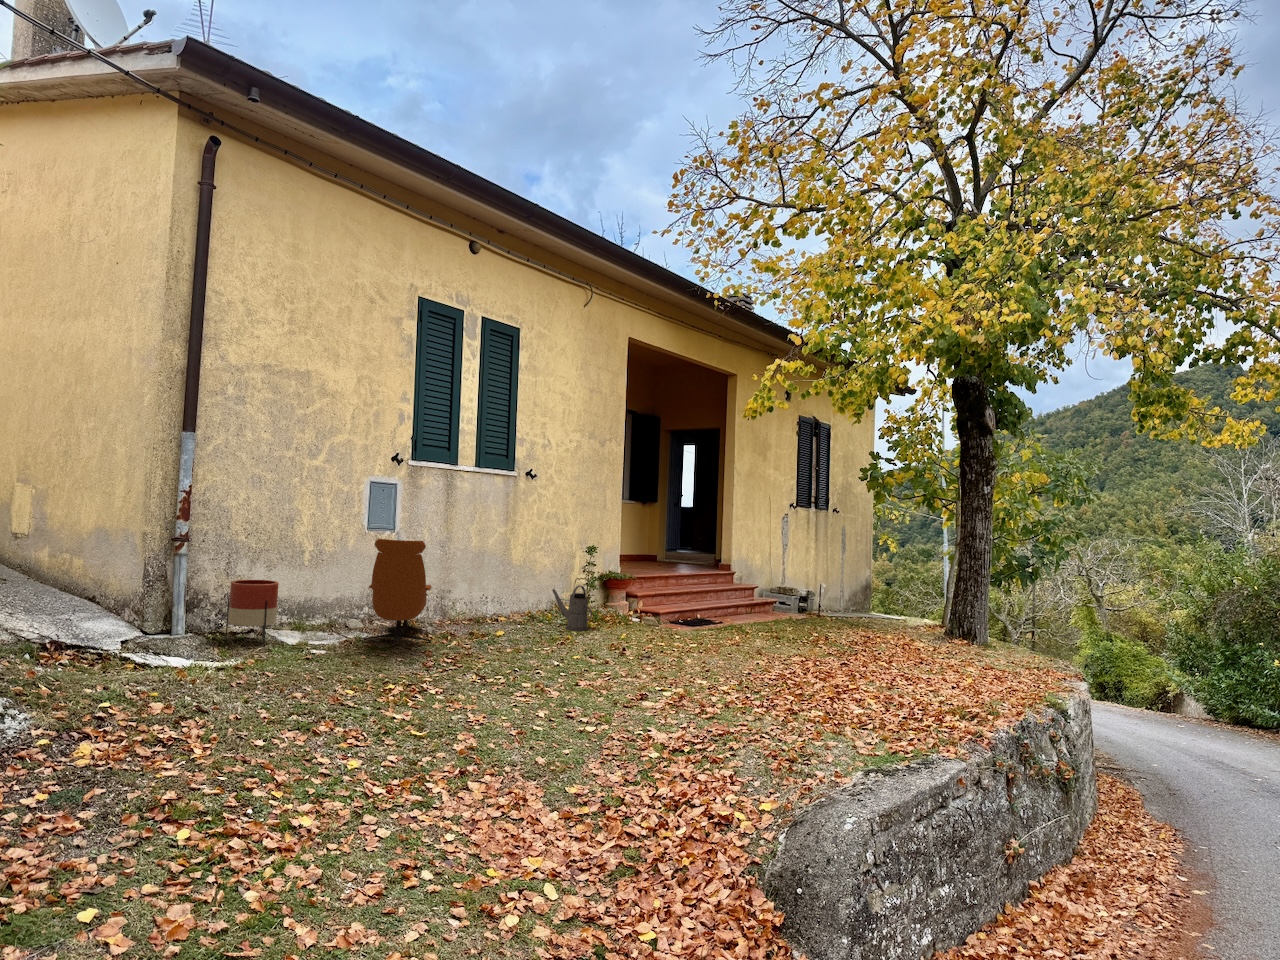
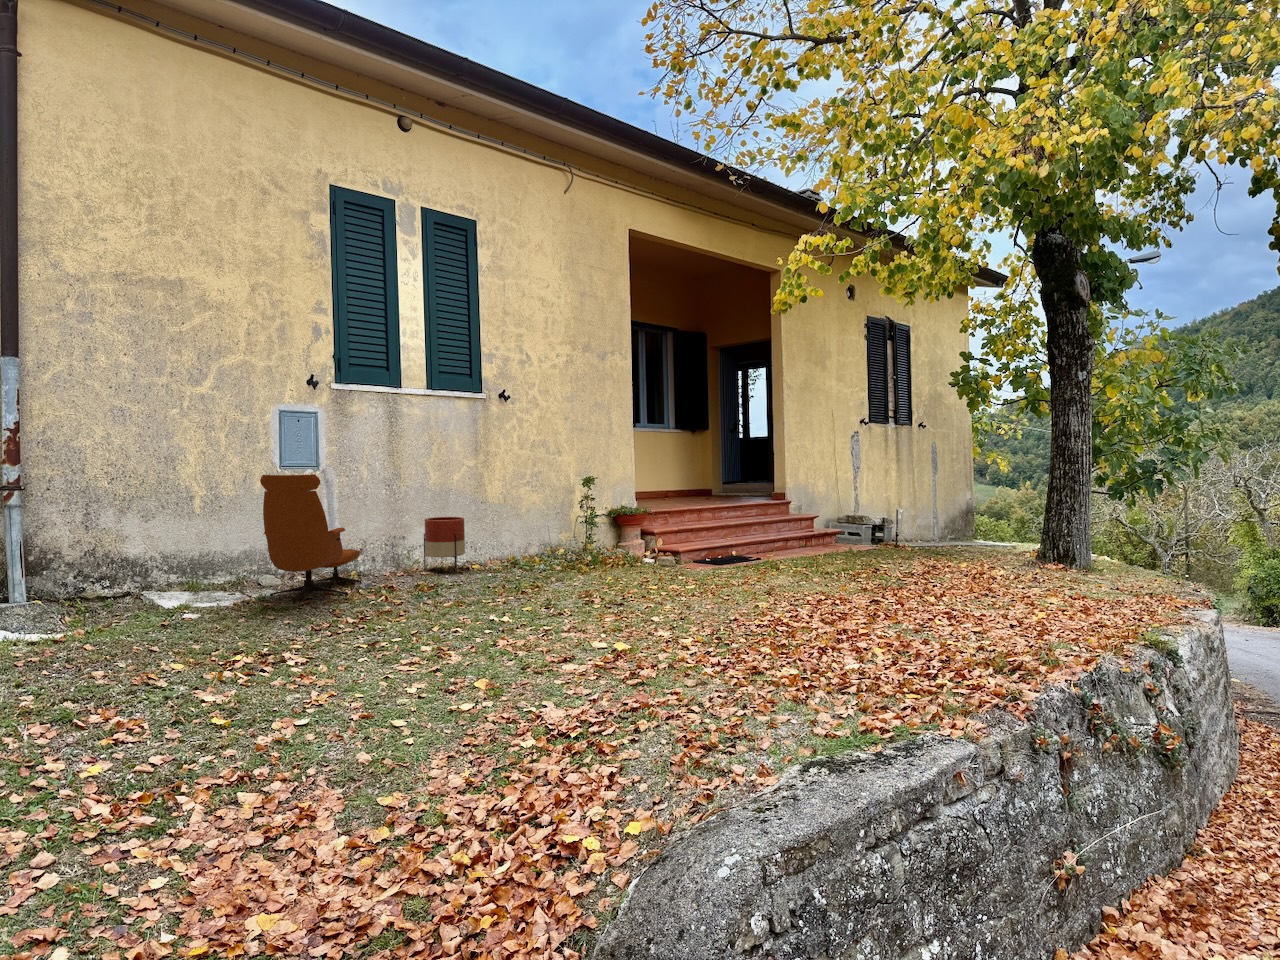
planter: present [225,580,279,645] -> present [424,517,465,573]
watering can: present [552,586,592,631] -> none [540,522,581,574]

